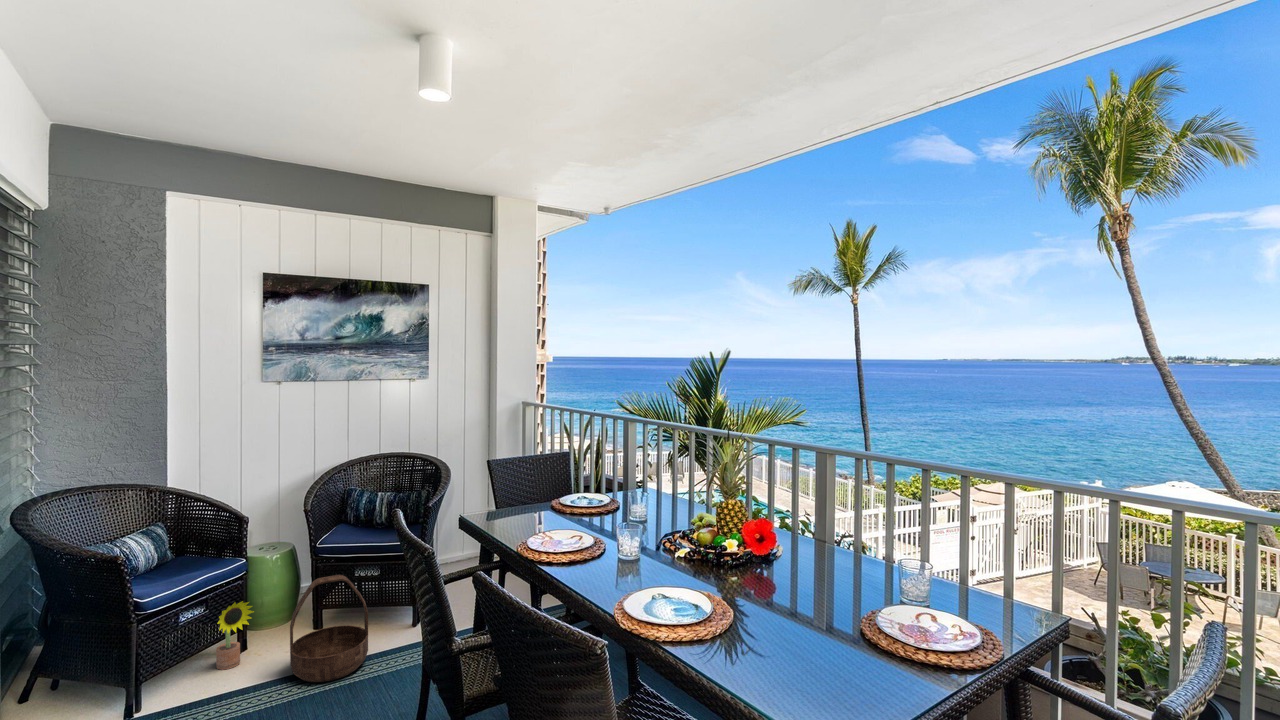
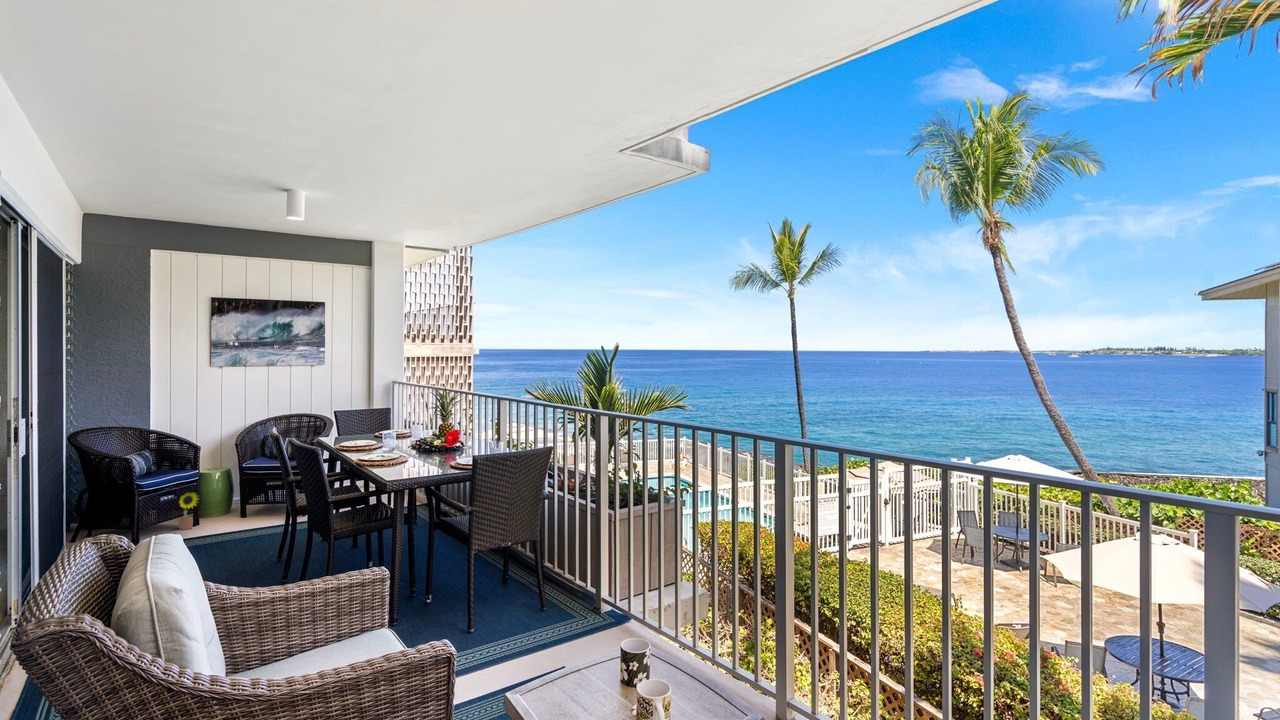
basket: present [290,575,368,682] -> none [218,480,264,536]

